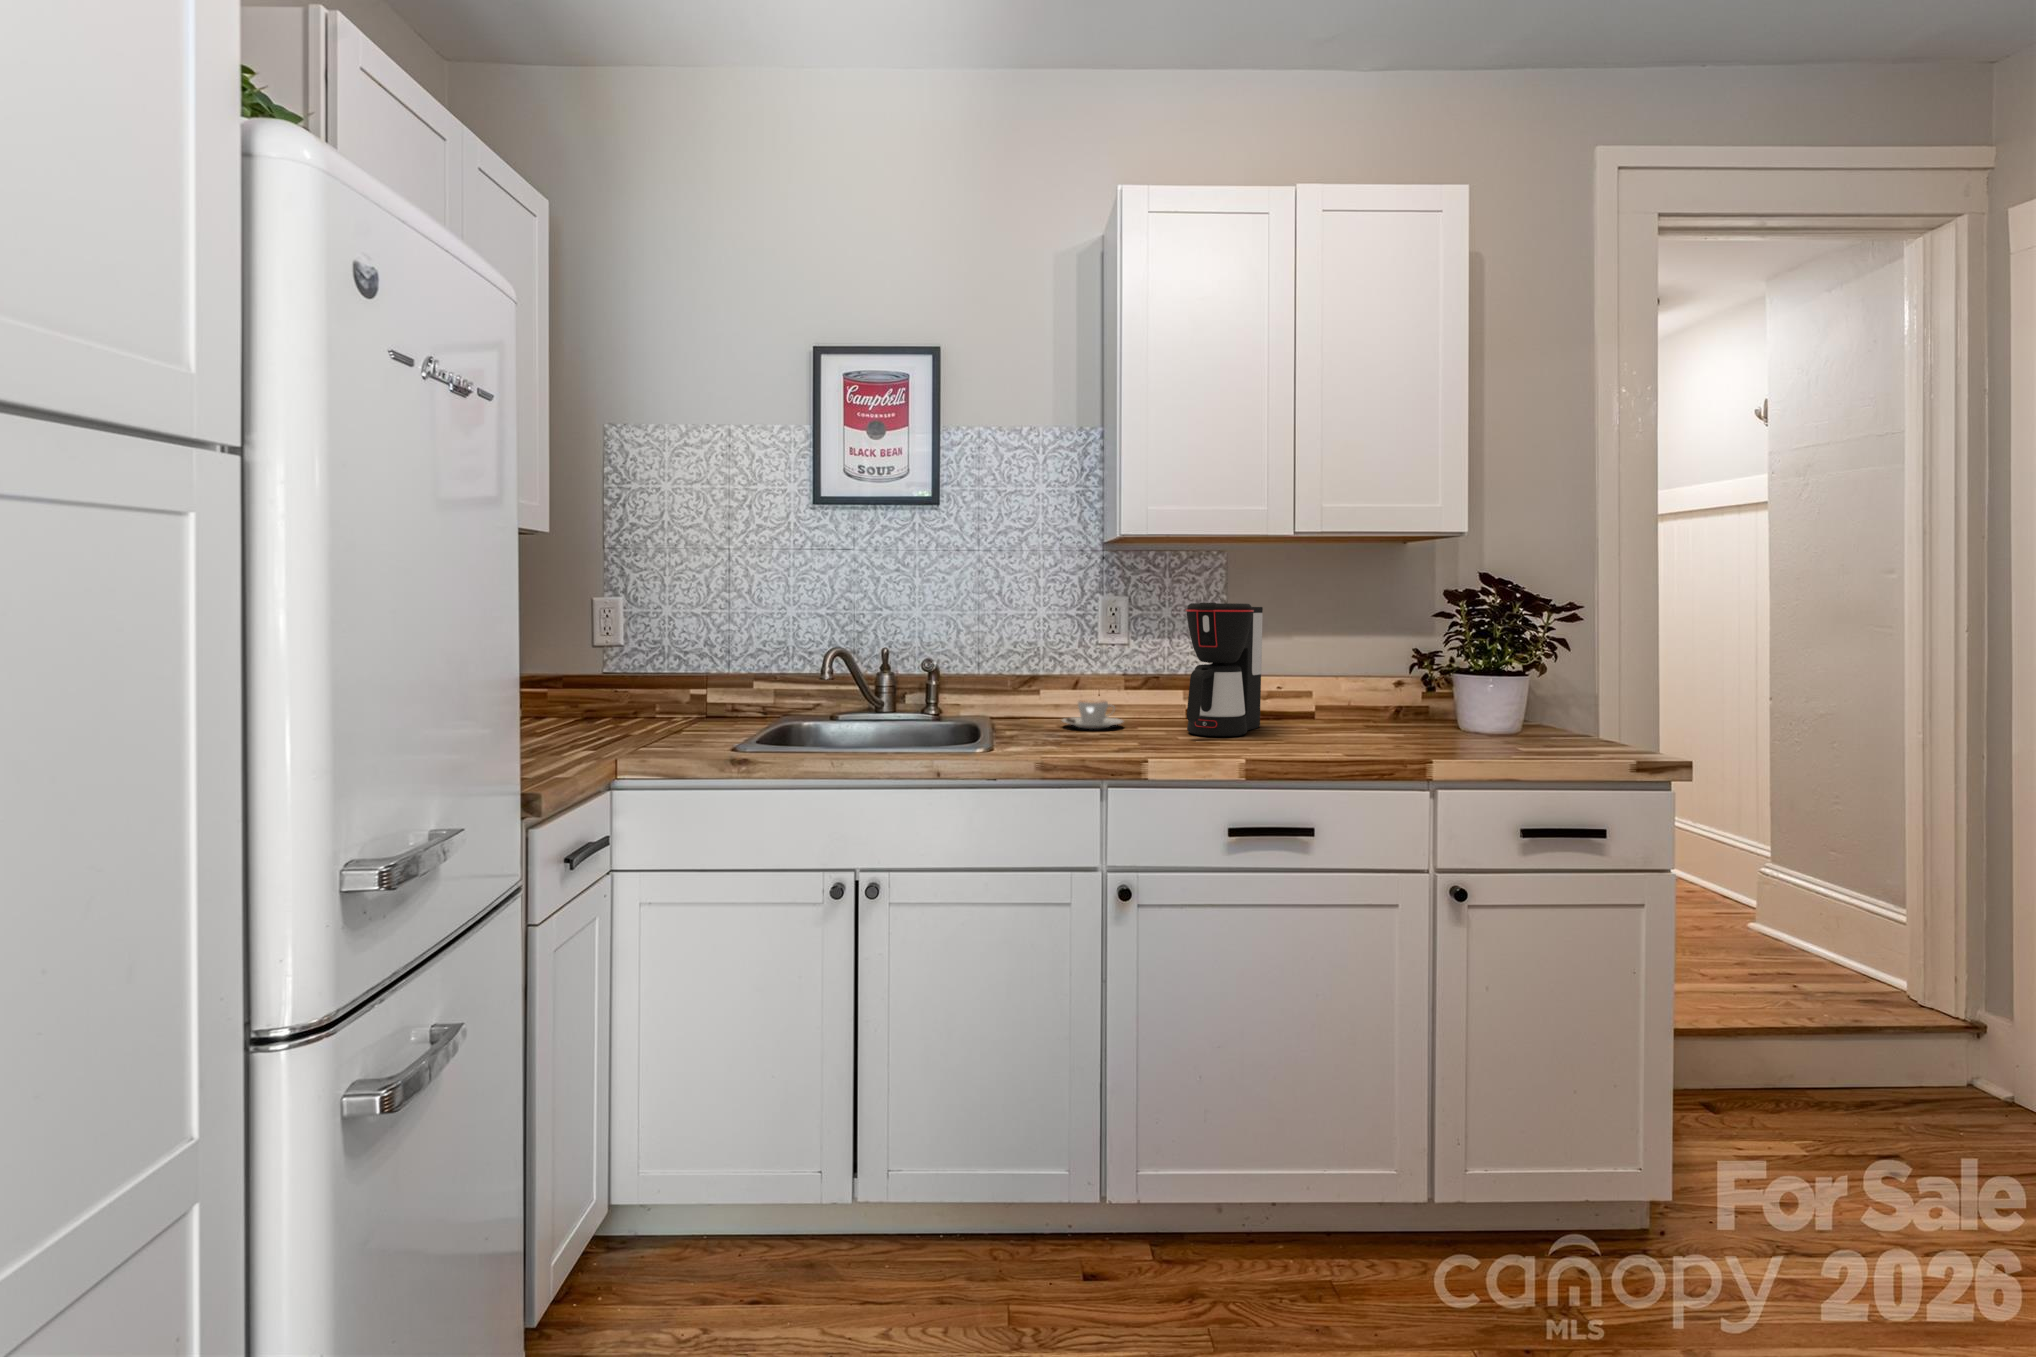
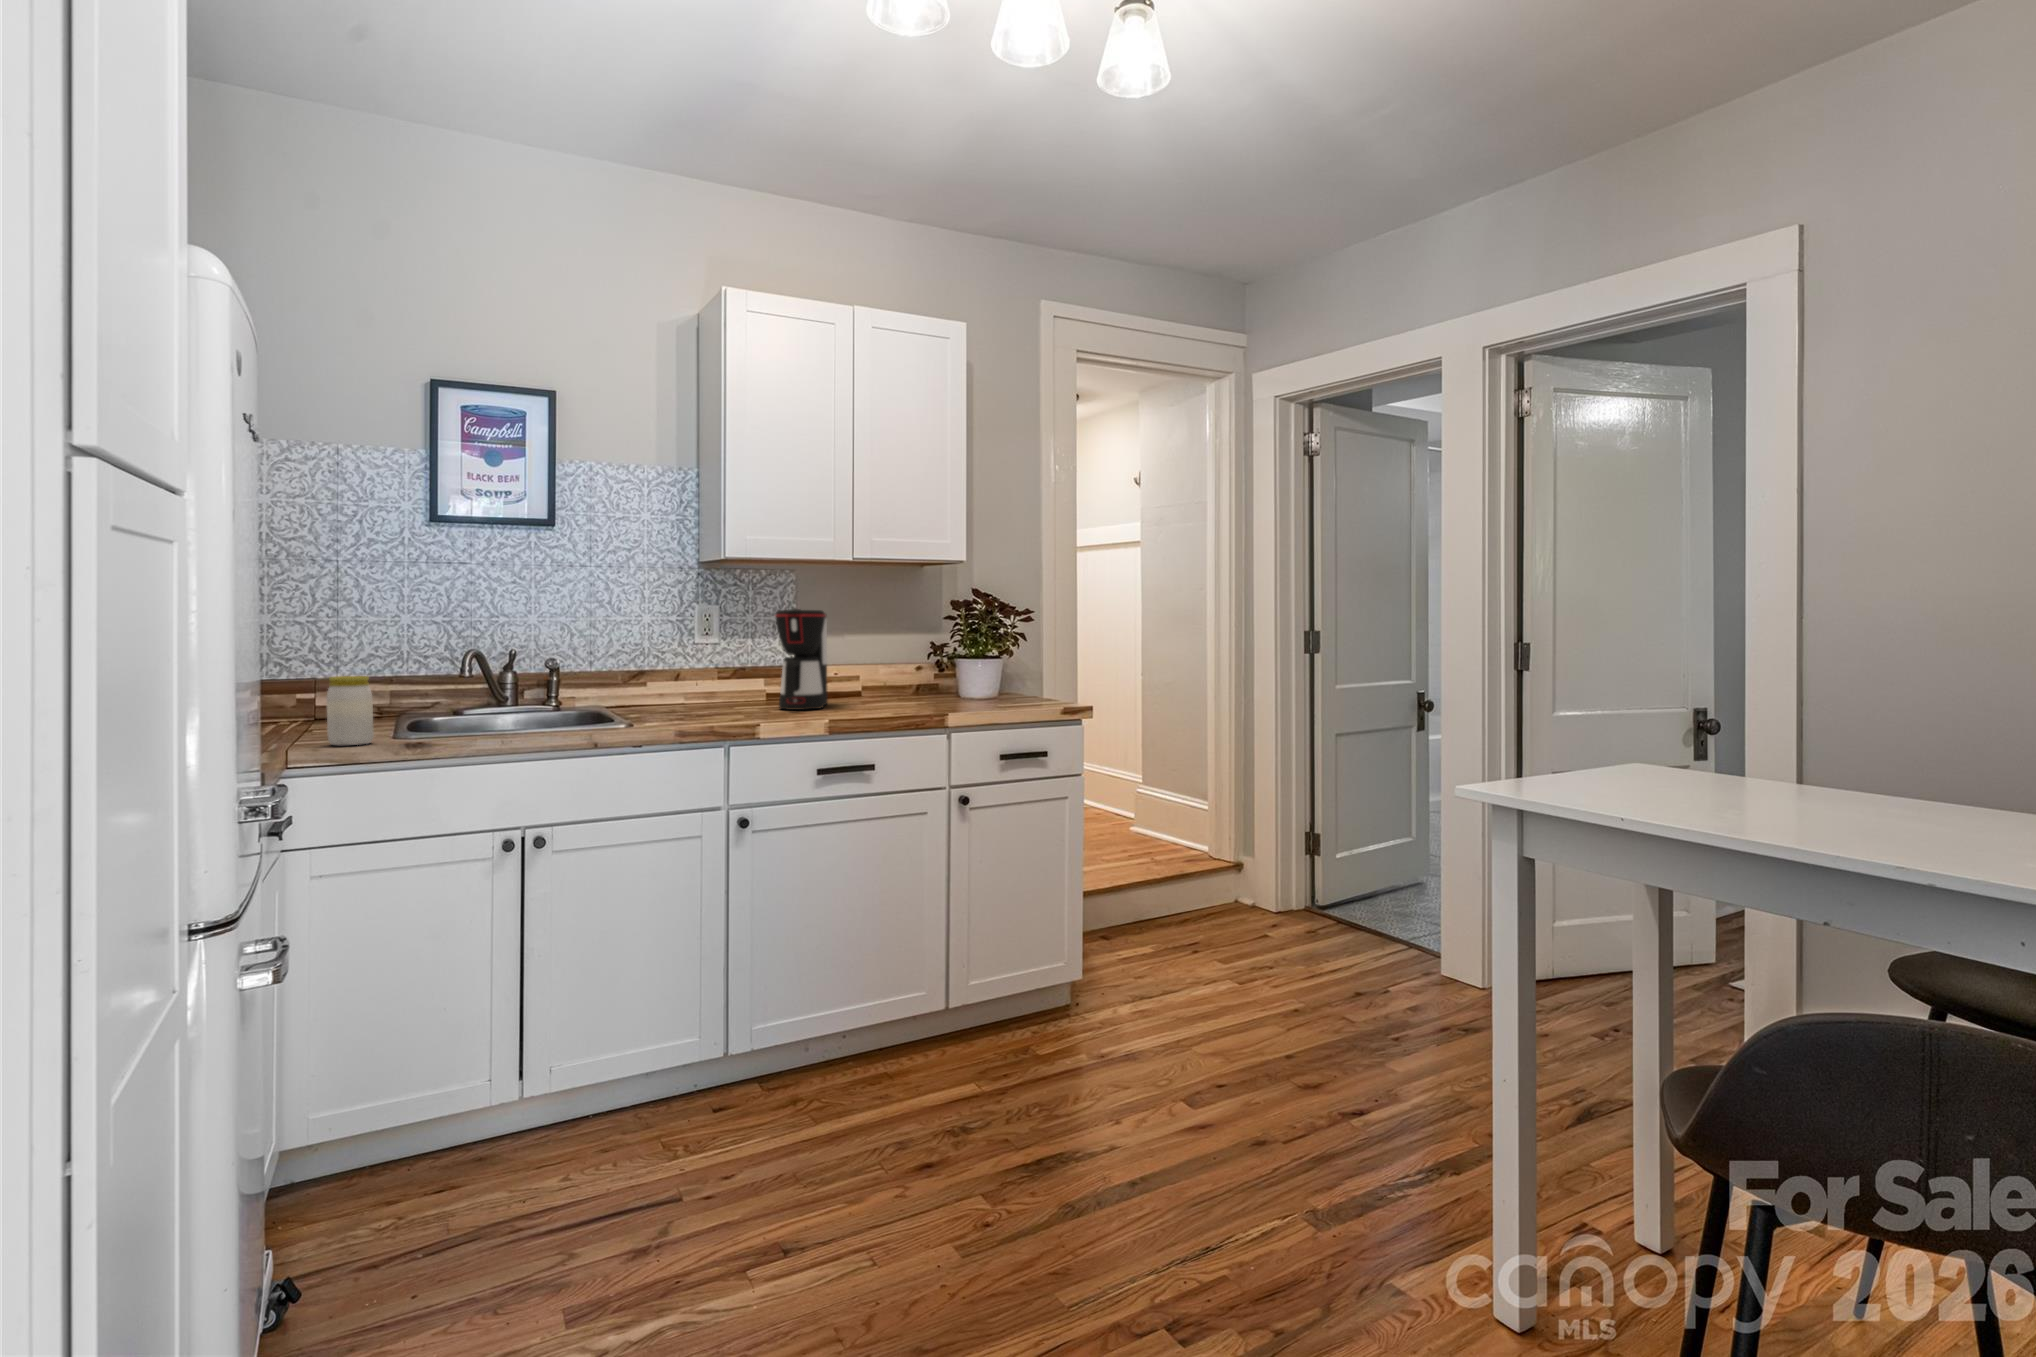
jar: none [648,679,695,757] -> present [326,676,374,745]
coffee cup: present [1062,700,1123,729] -> none [673,689,725,711]

